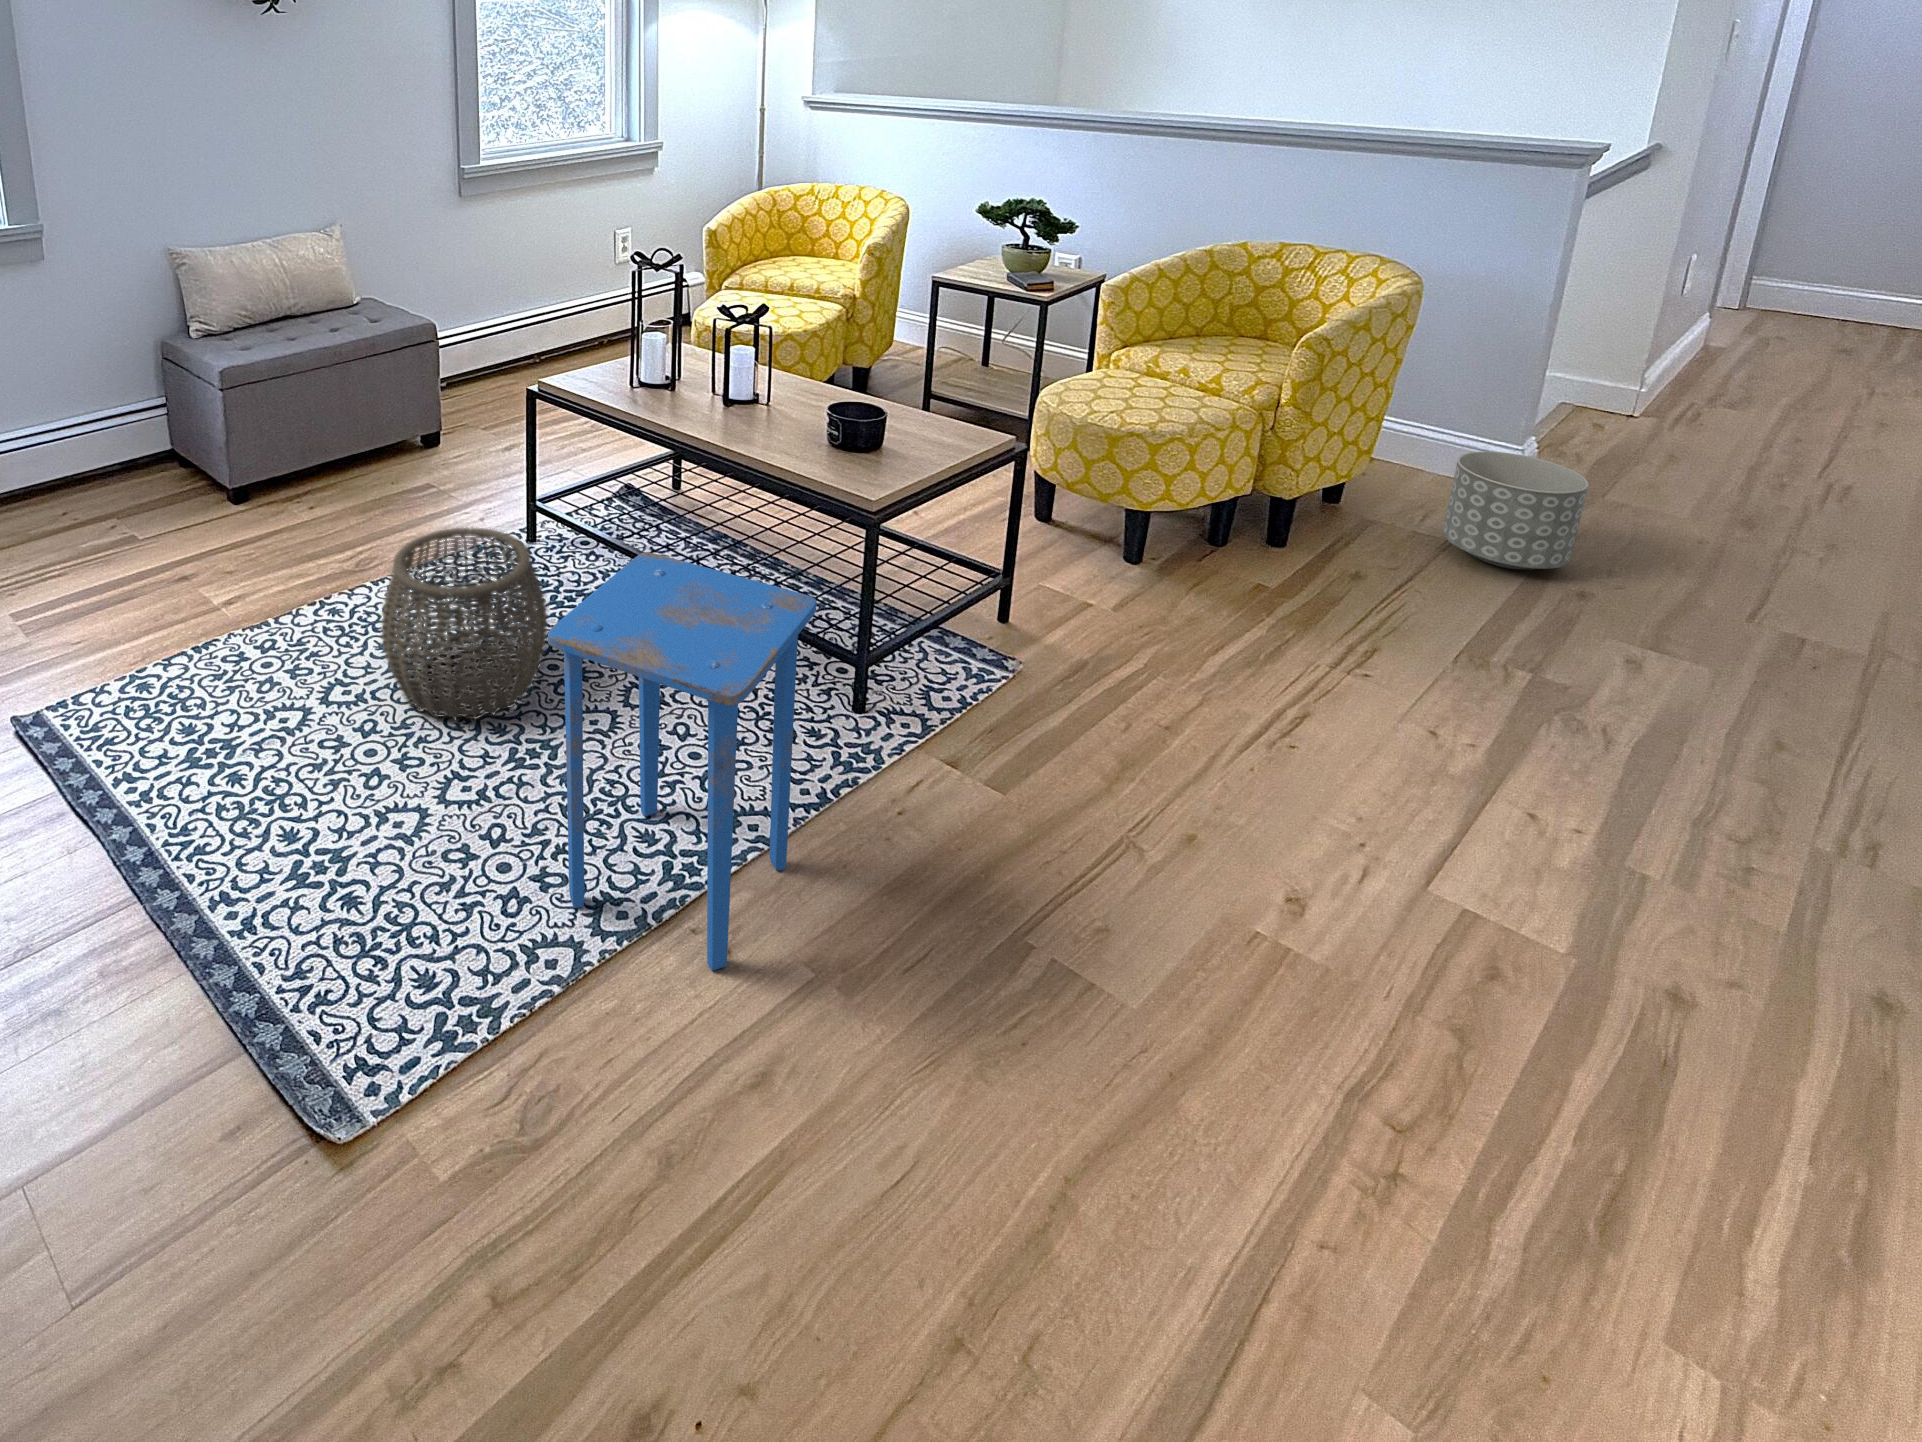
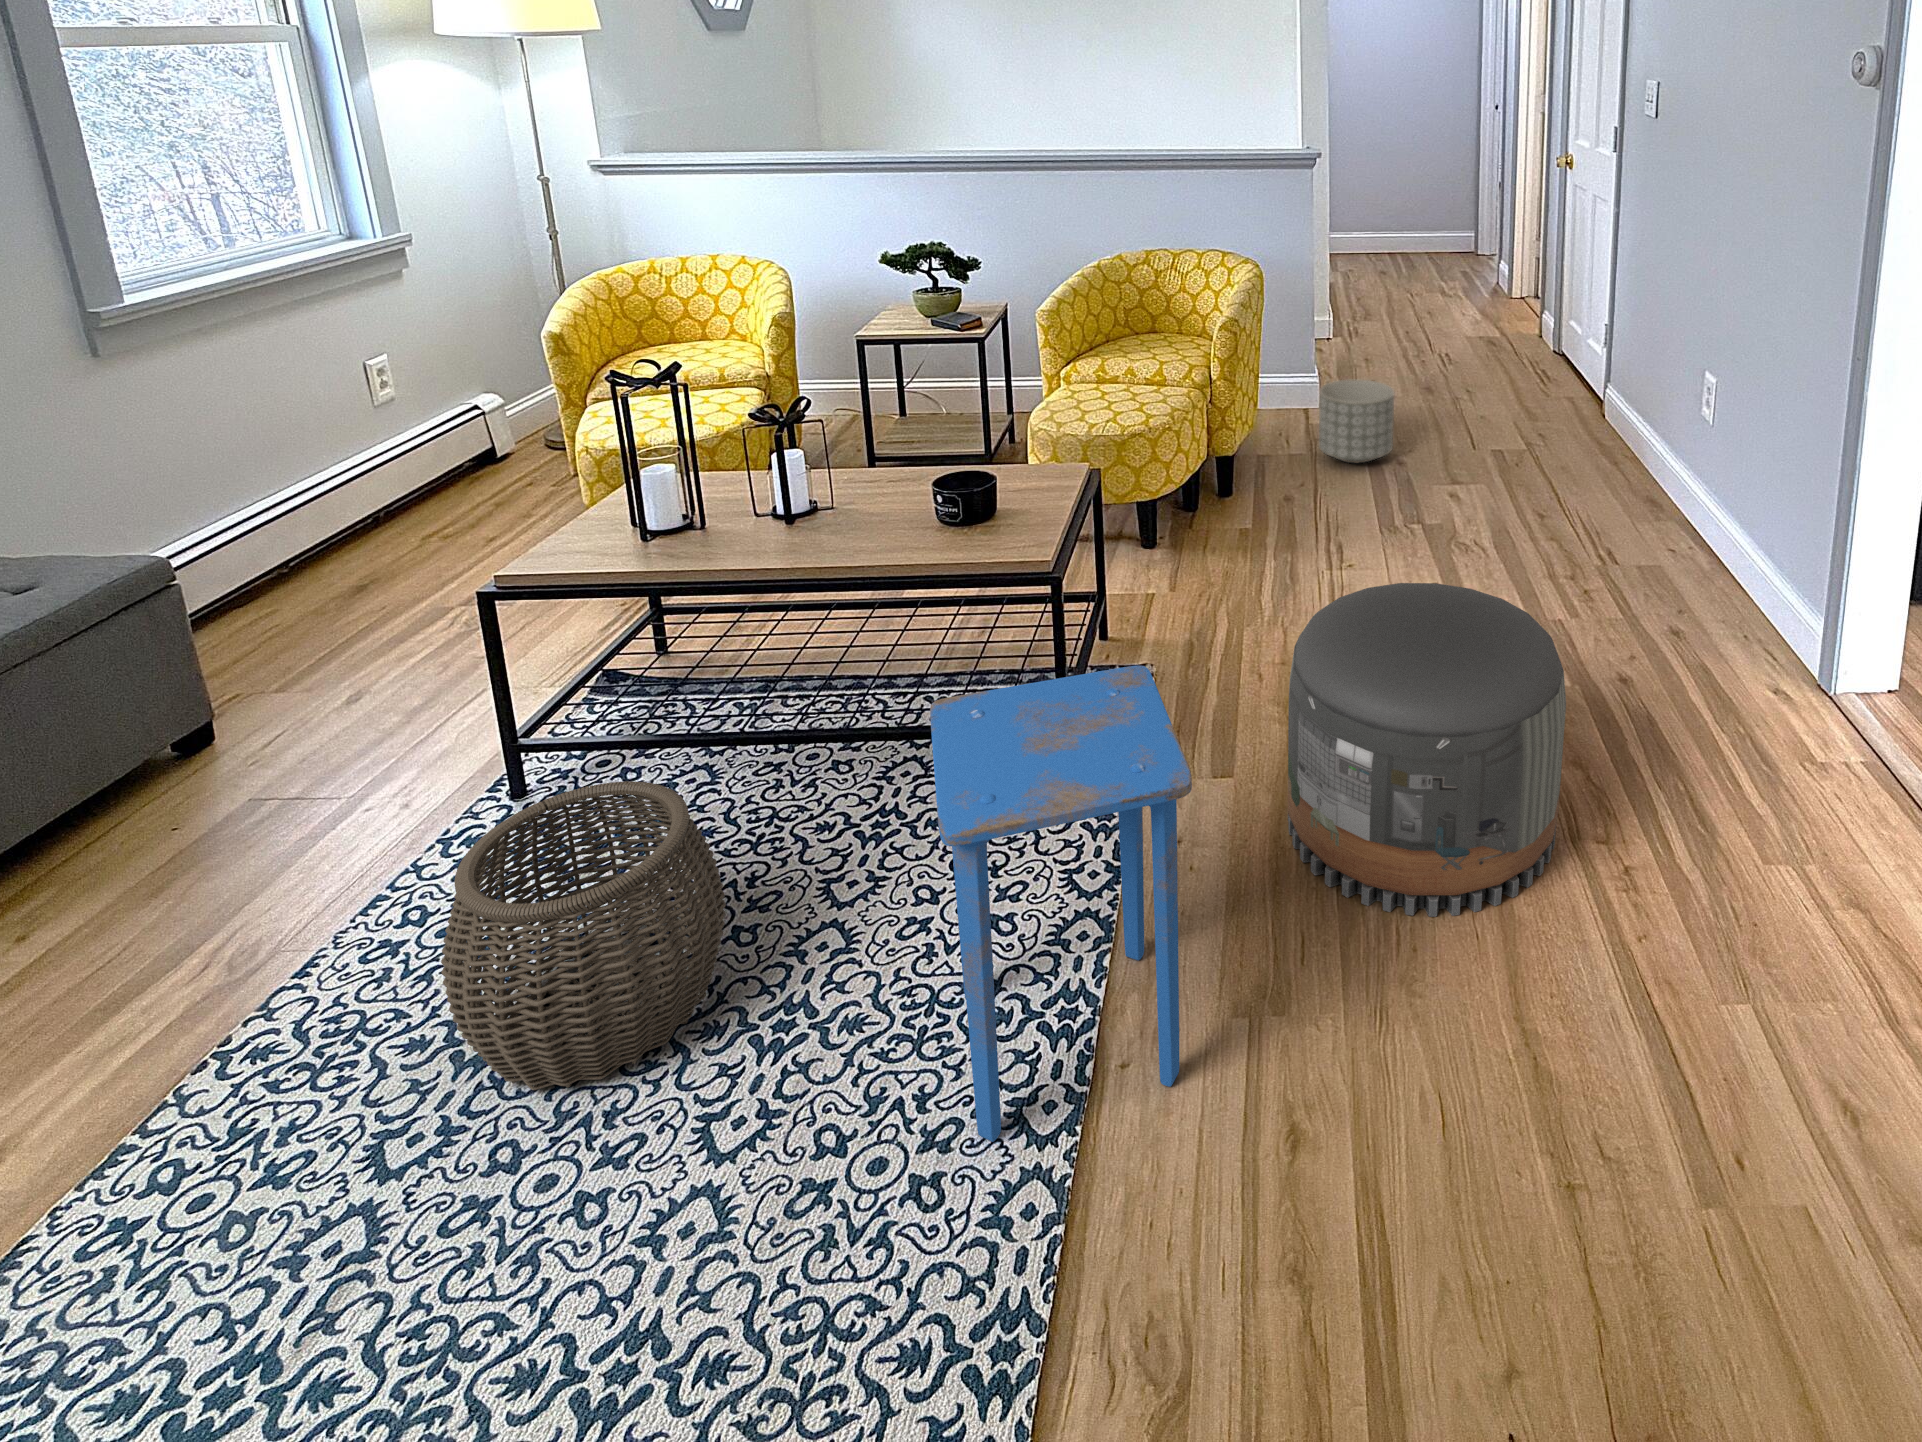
pouf: none [994,649,1400,1095] -> present [1288,583,1566,917]

